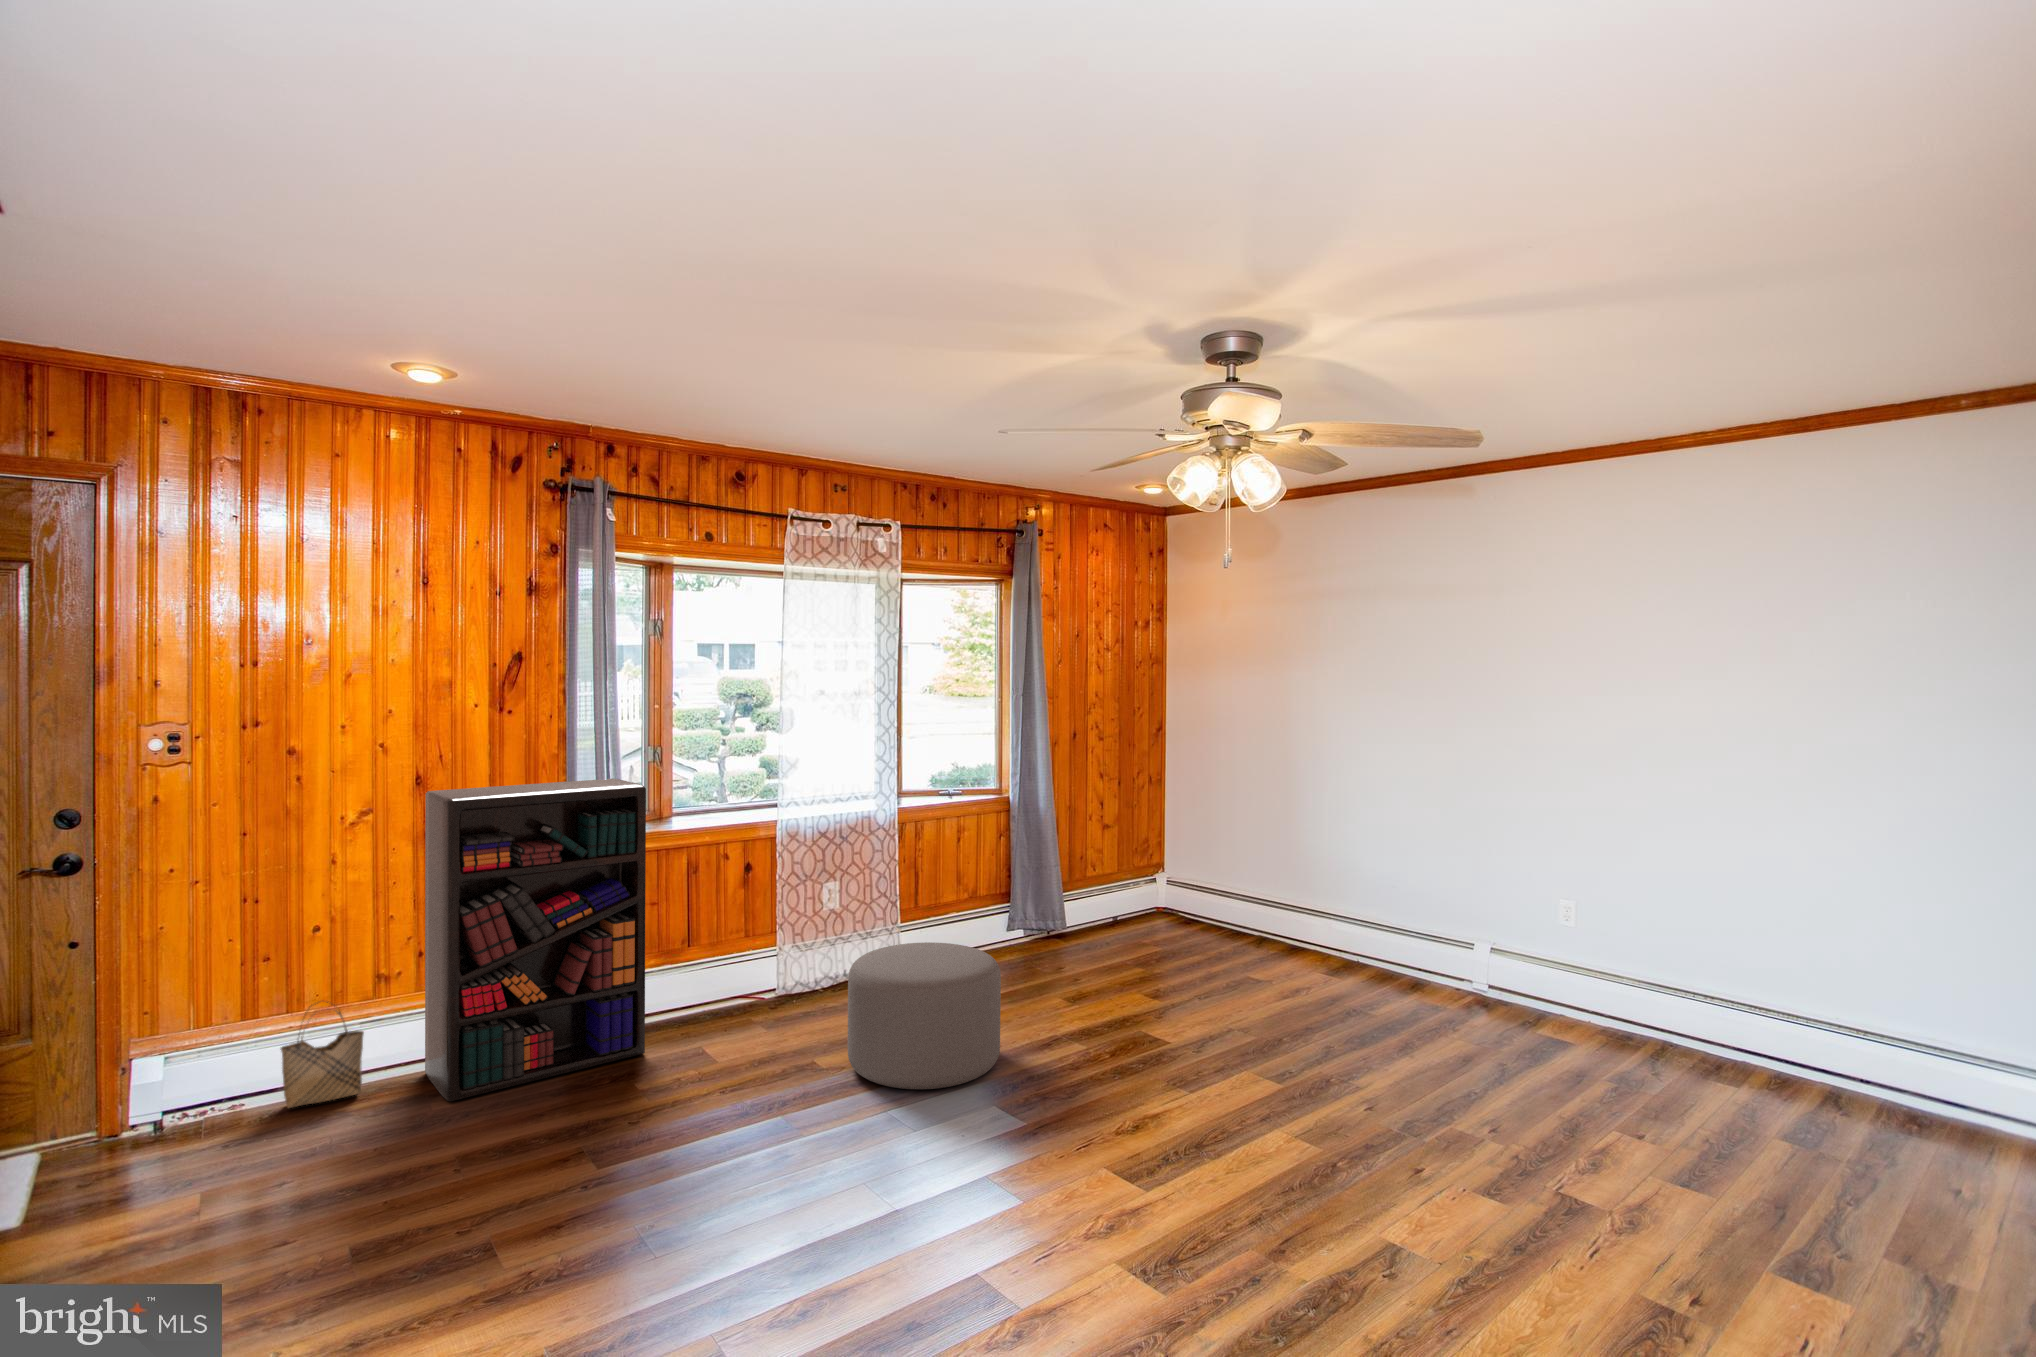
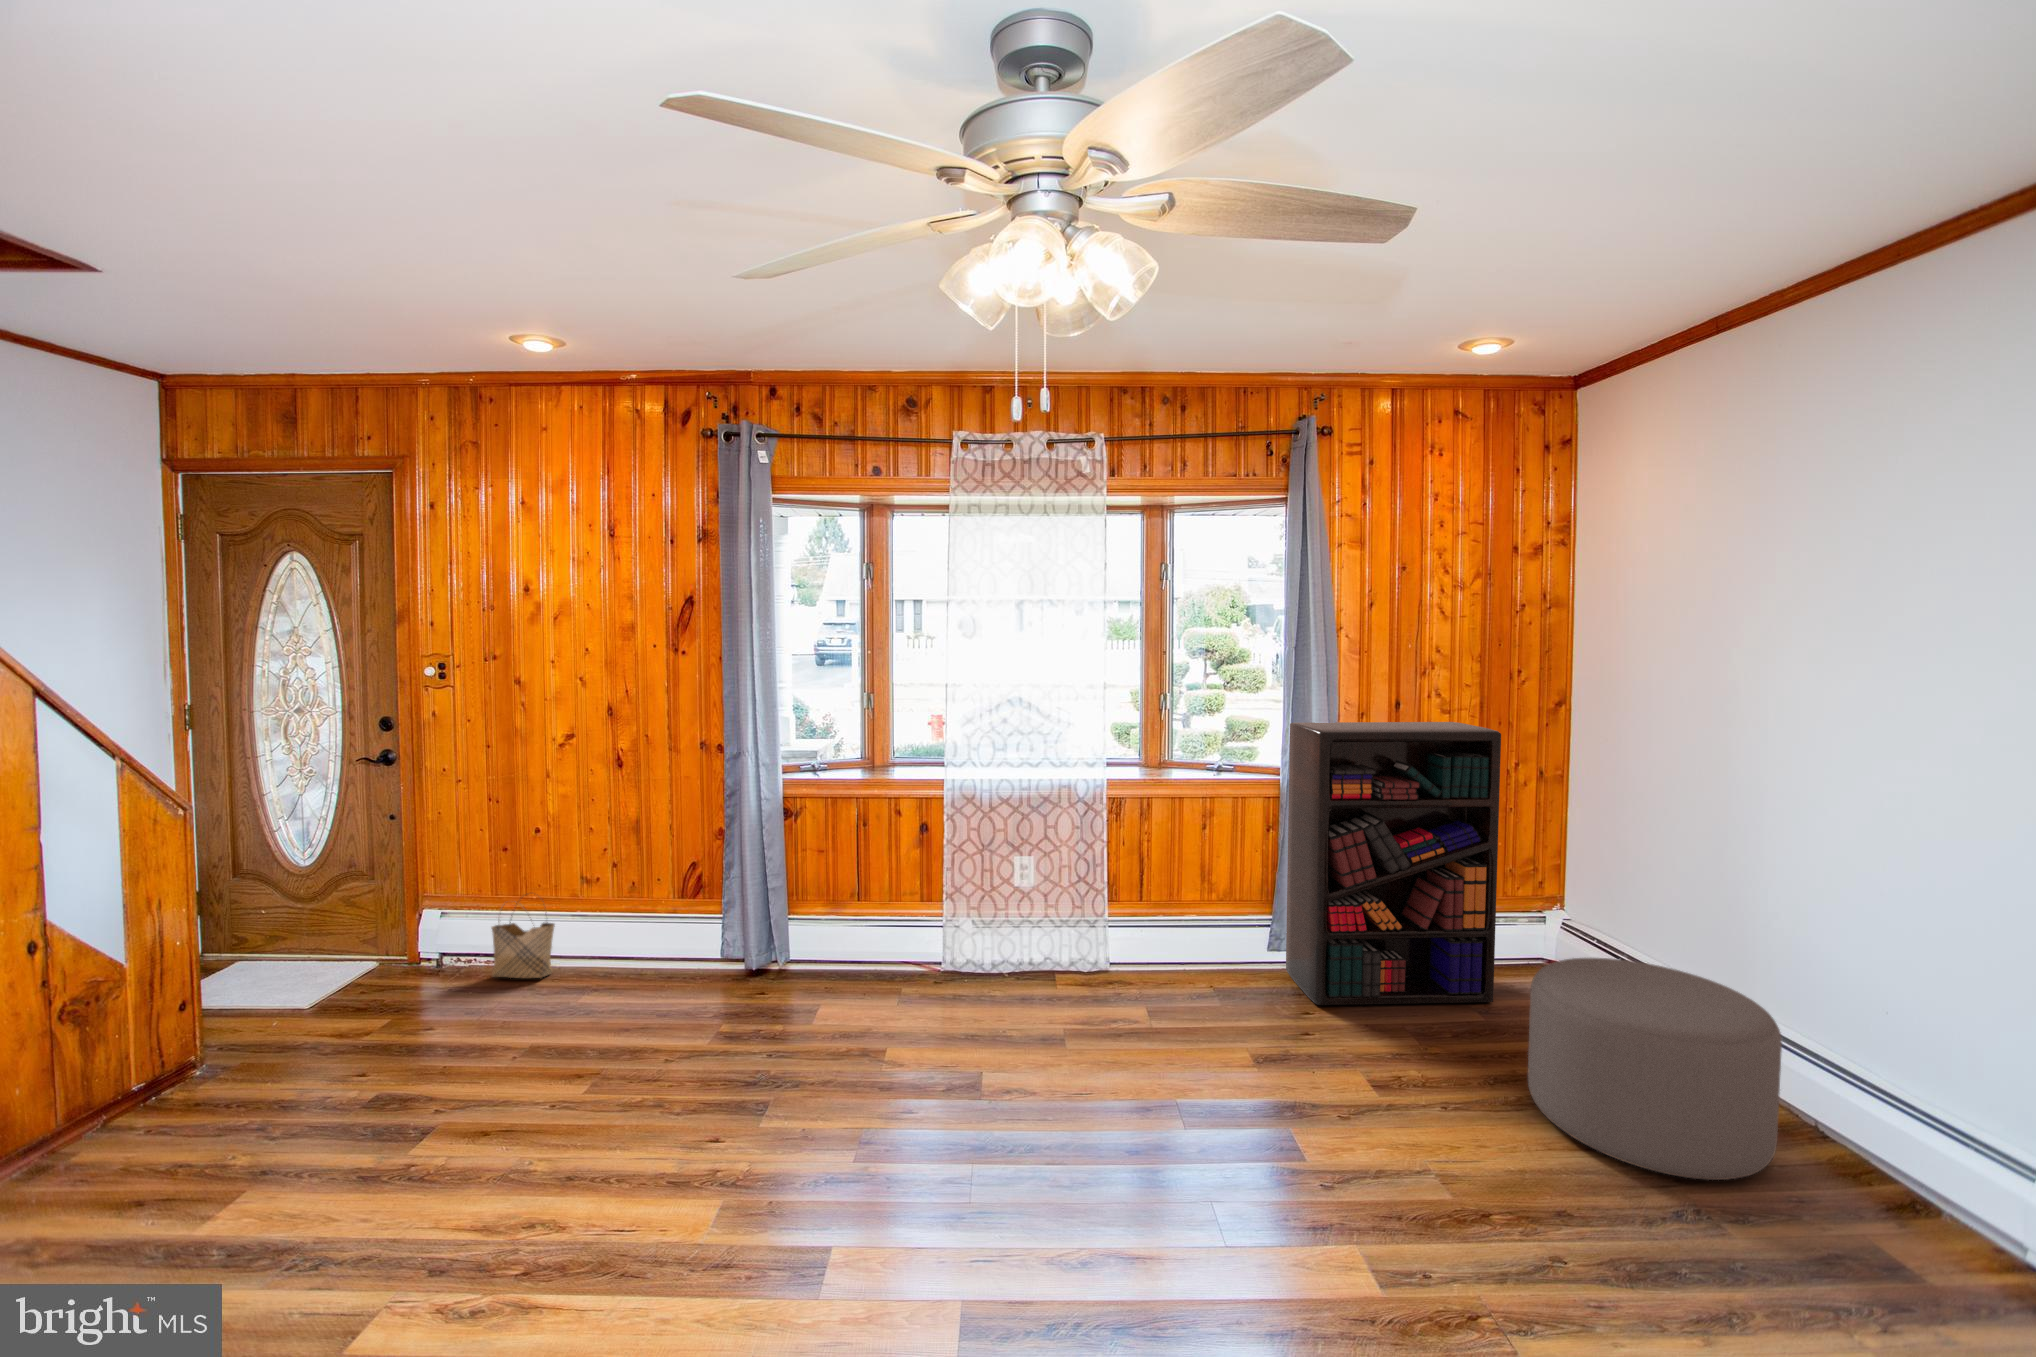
bookshelf: present [425,779,646,1101] -> present [1286,722,1501,1005]
ottoman: present [848,942,1001,1089] -> present [1528,958,1782,1180]

